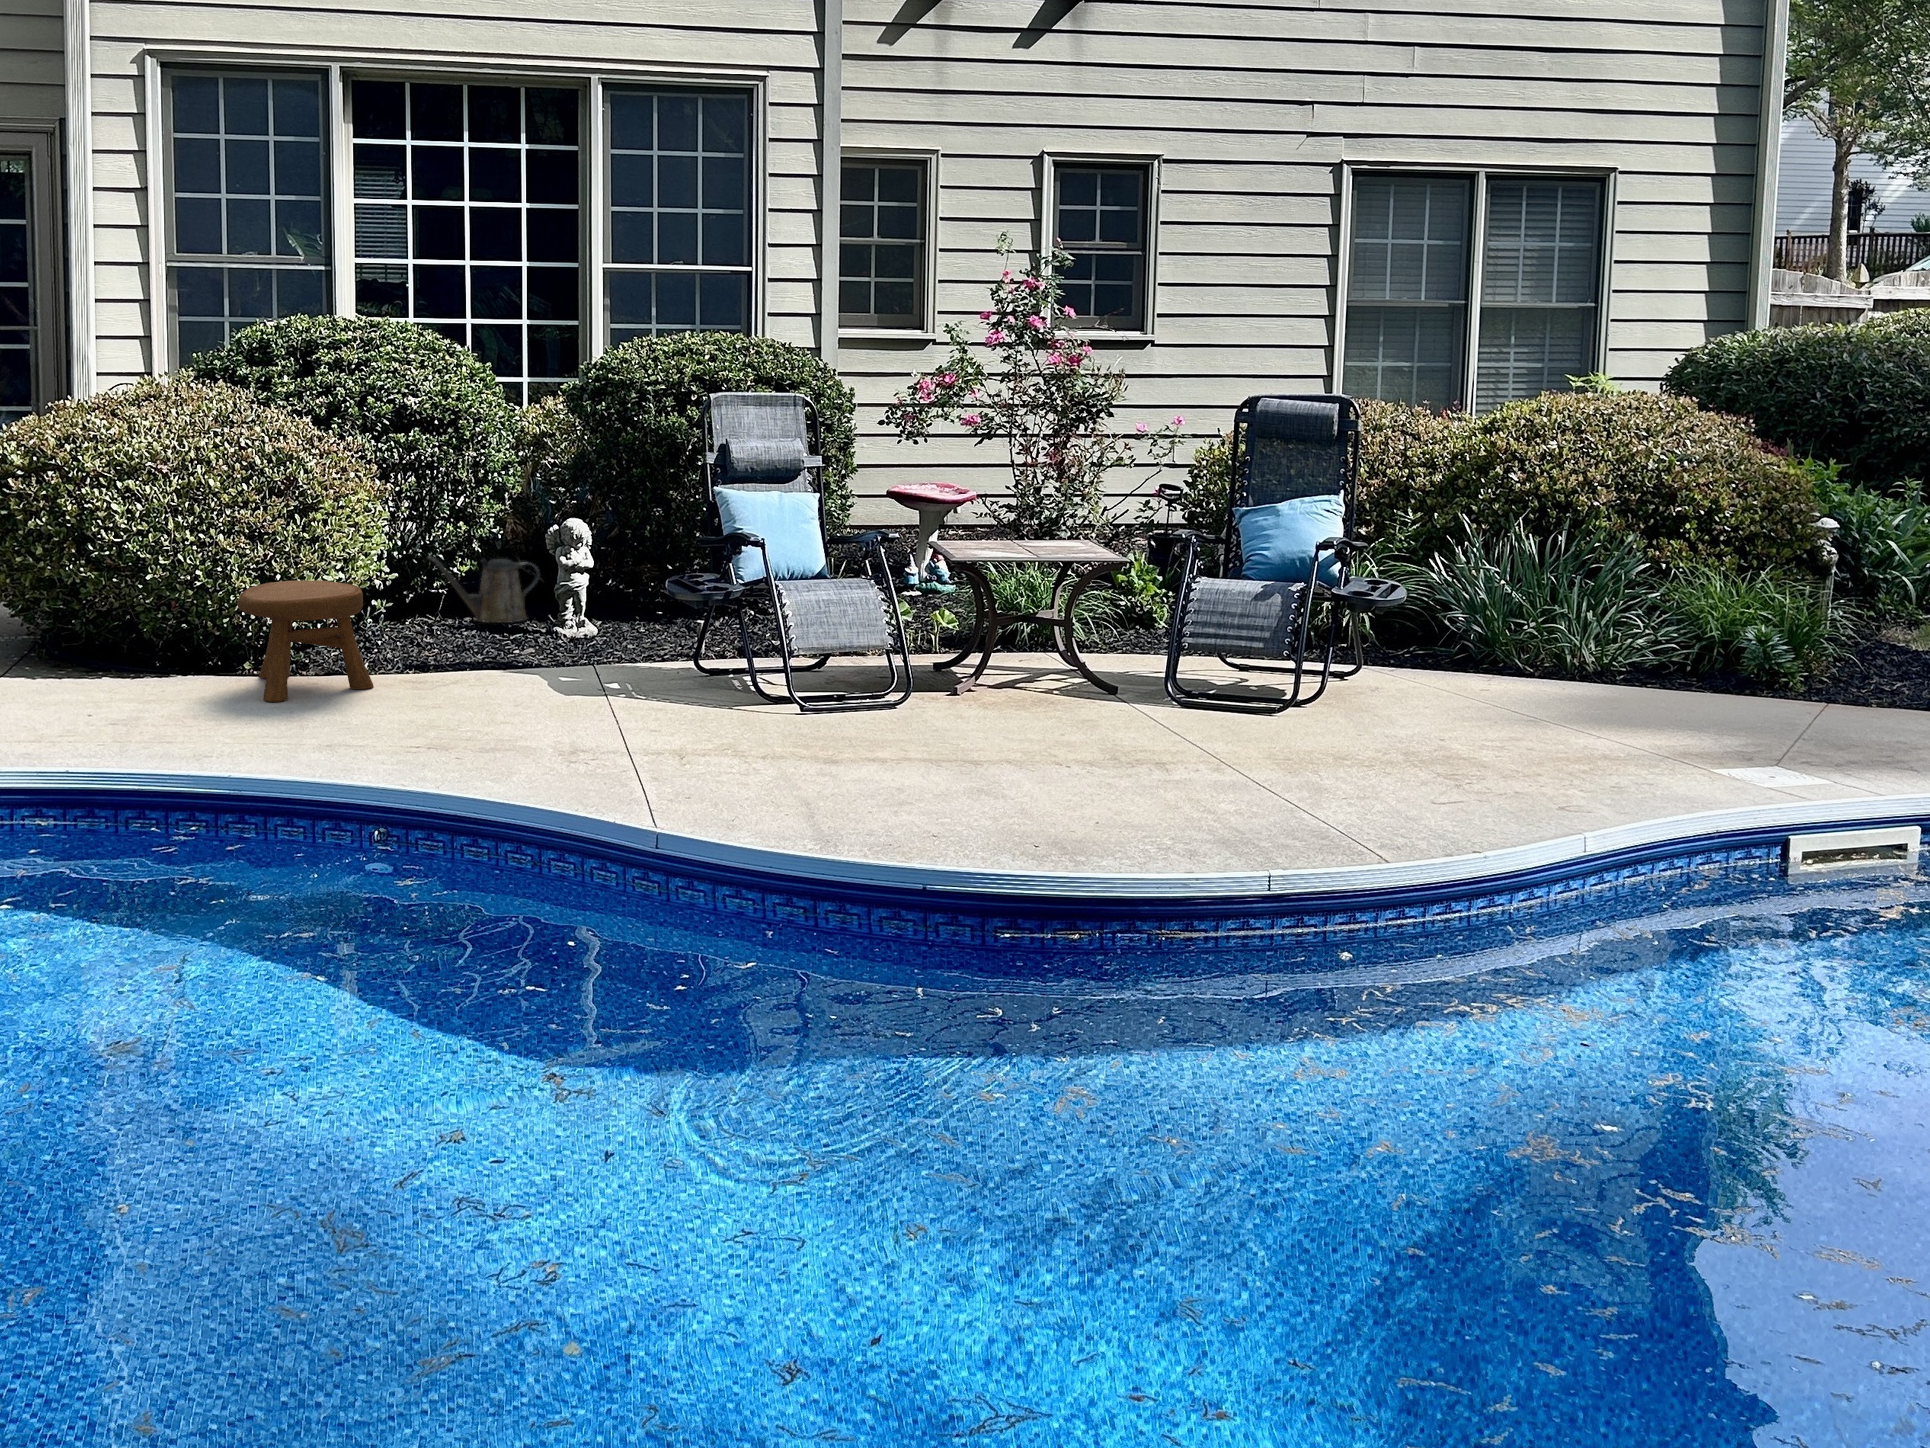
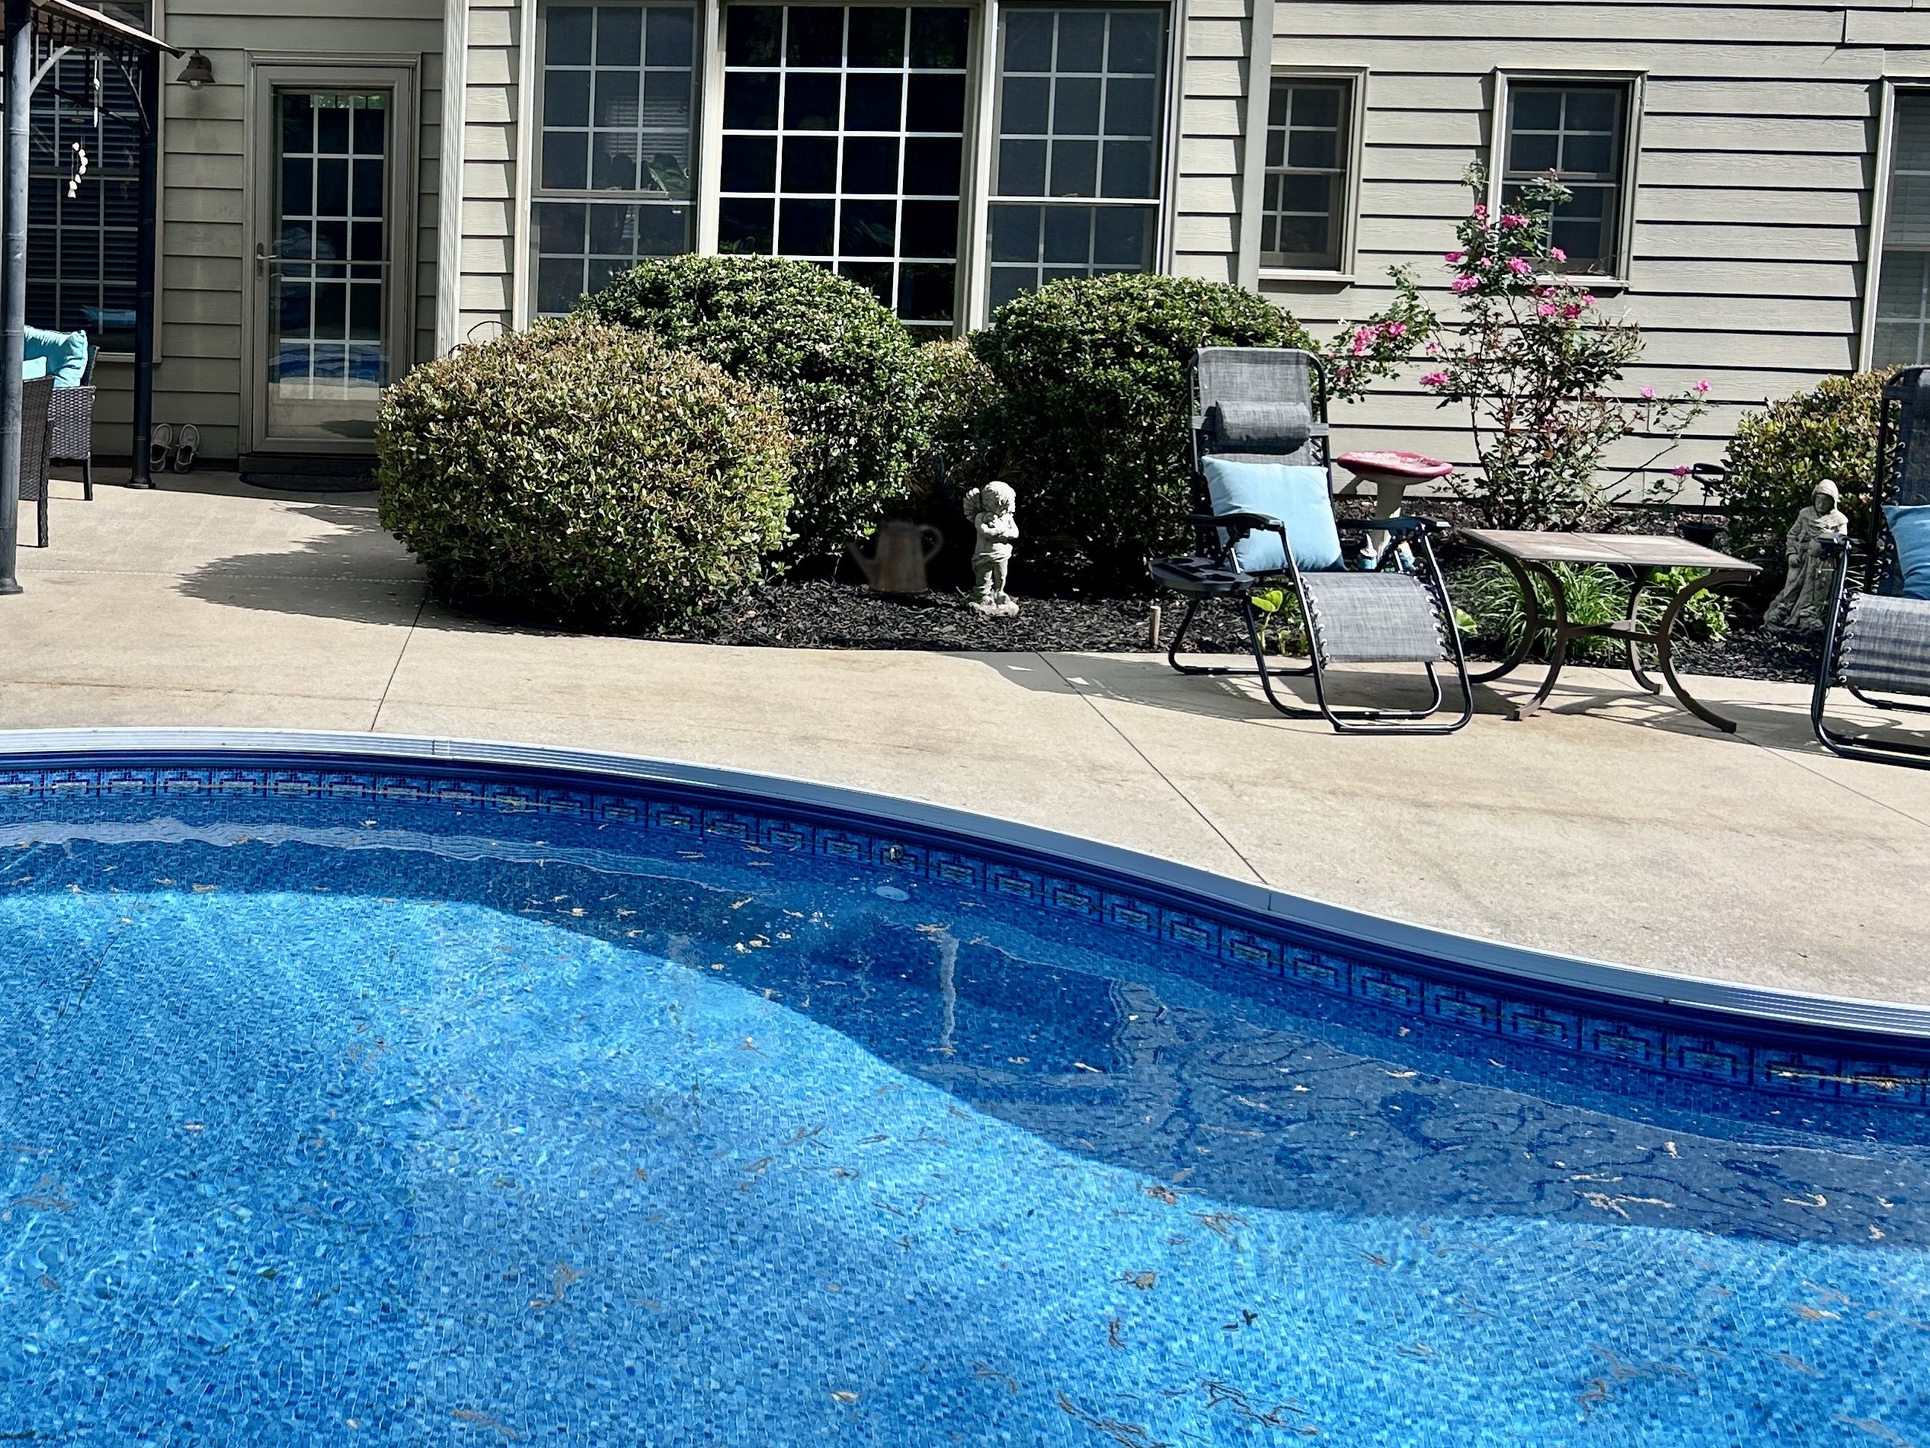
stool: present [238,580,374,702] -> none [674,542,816,680]

